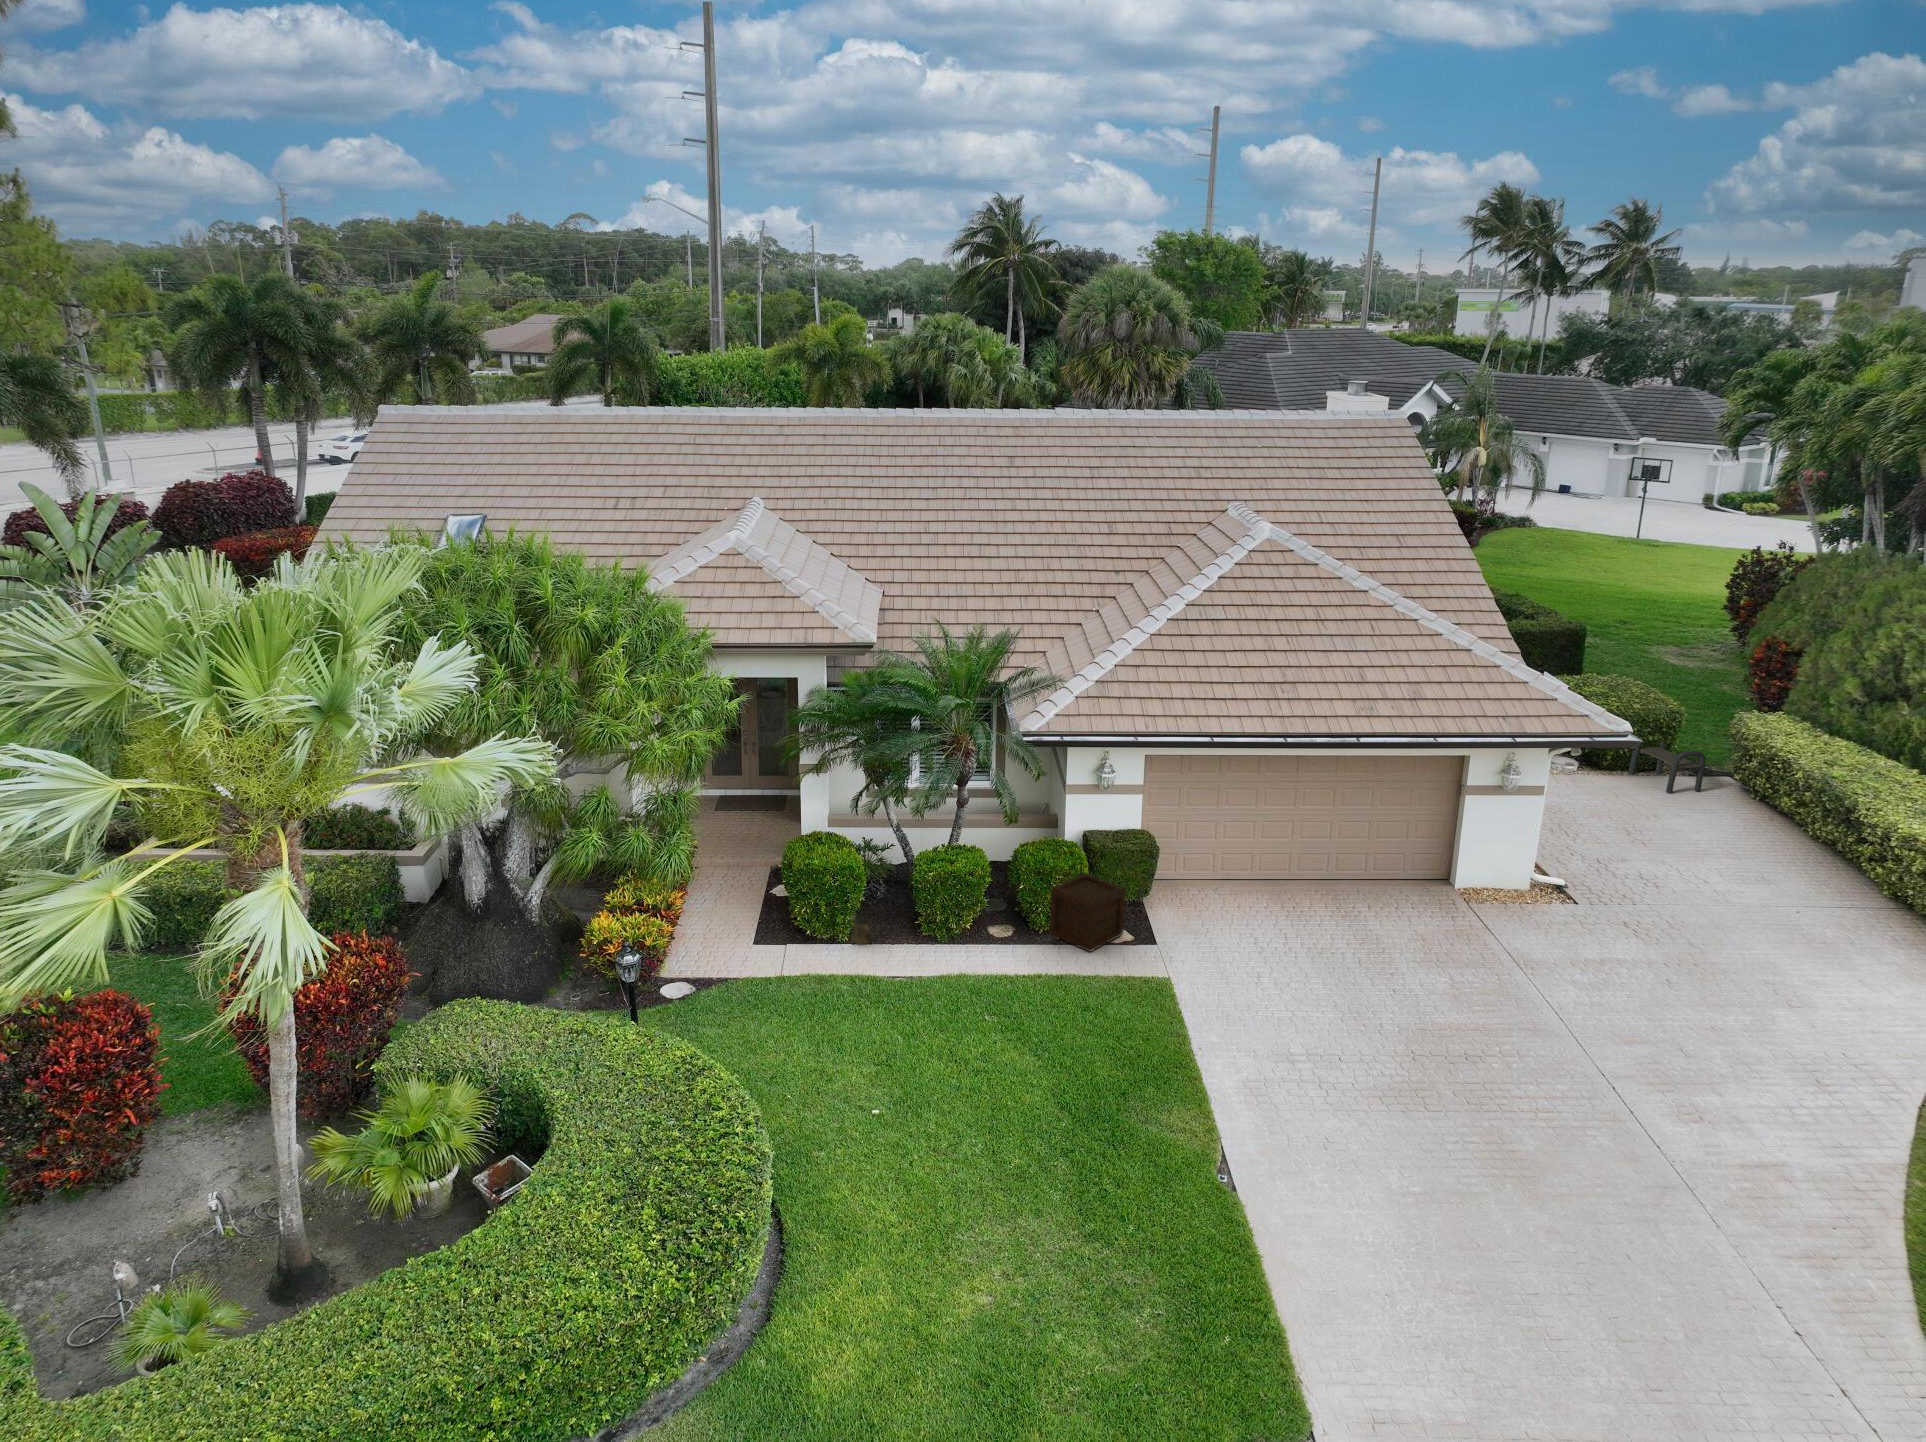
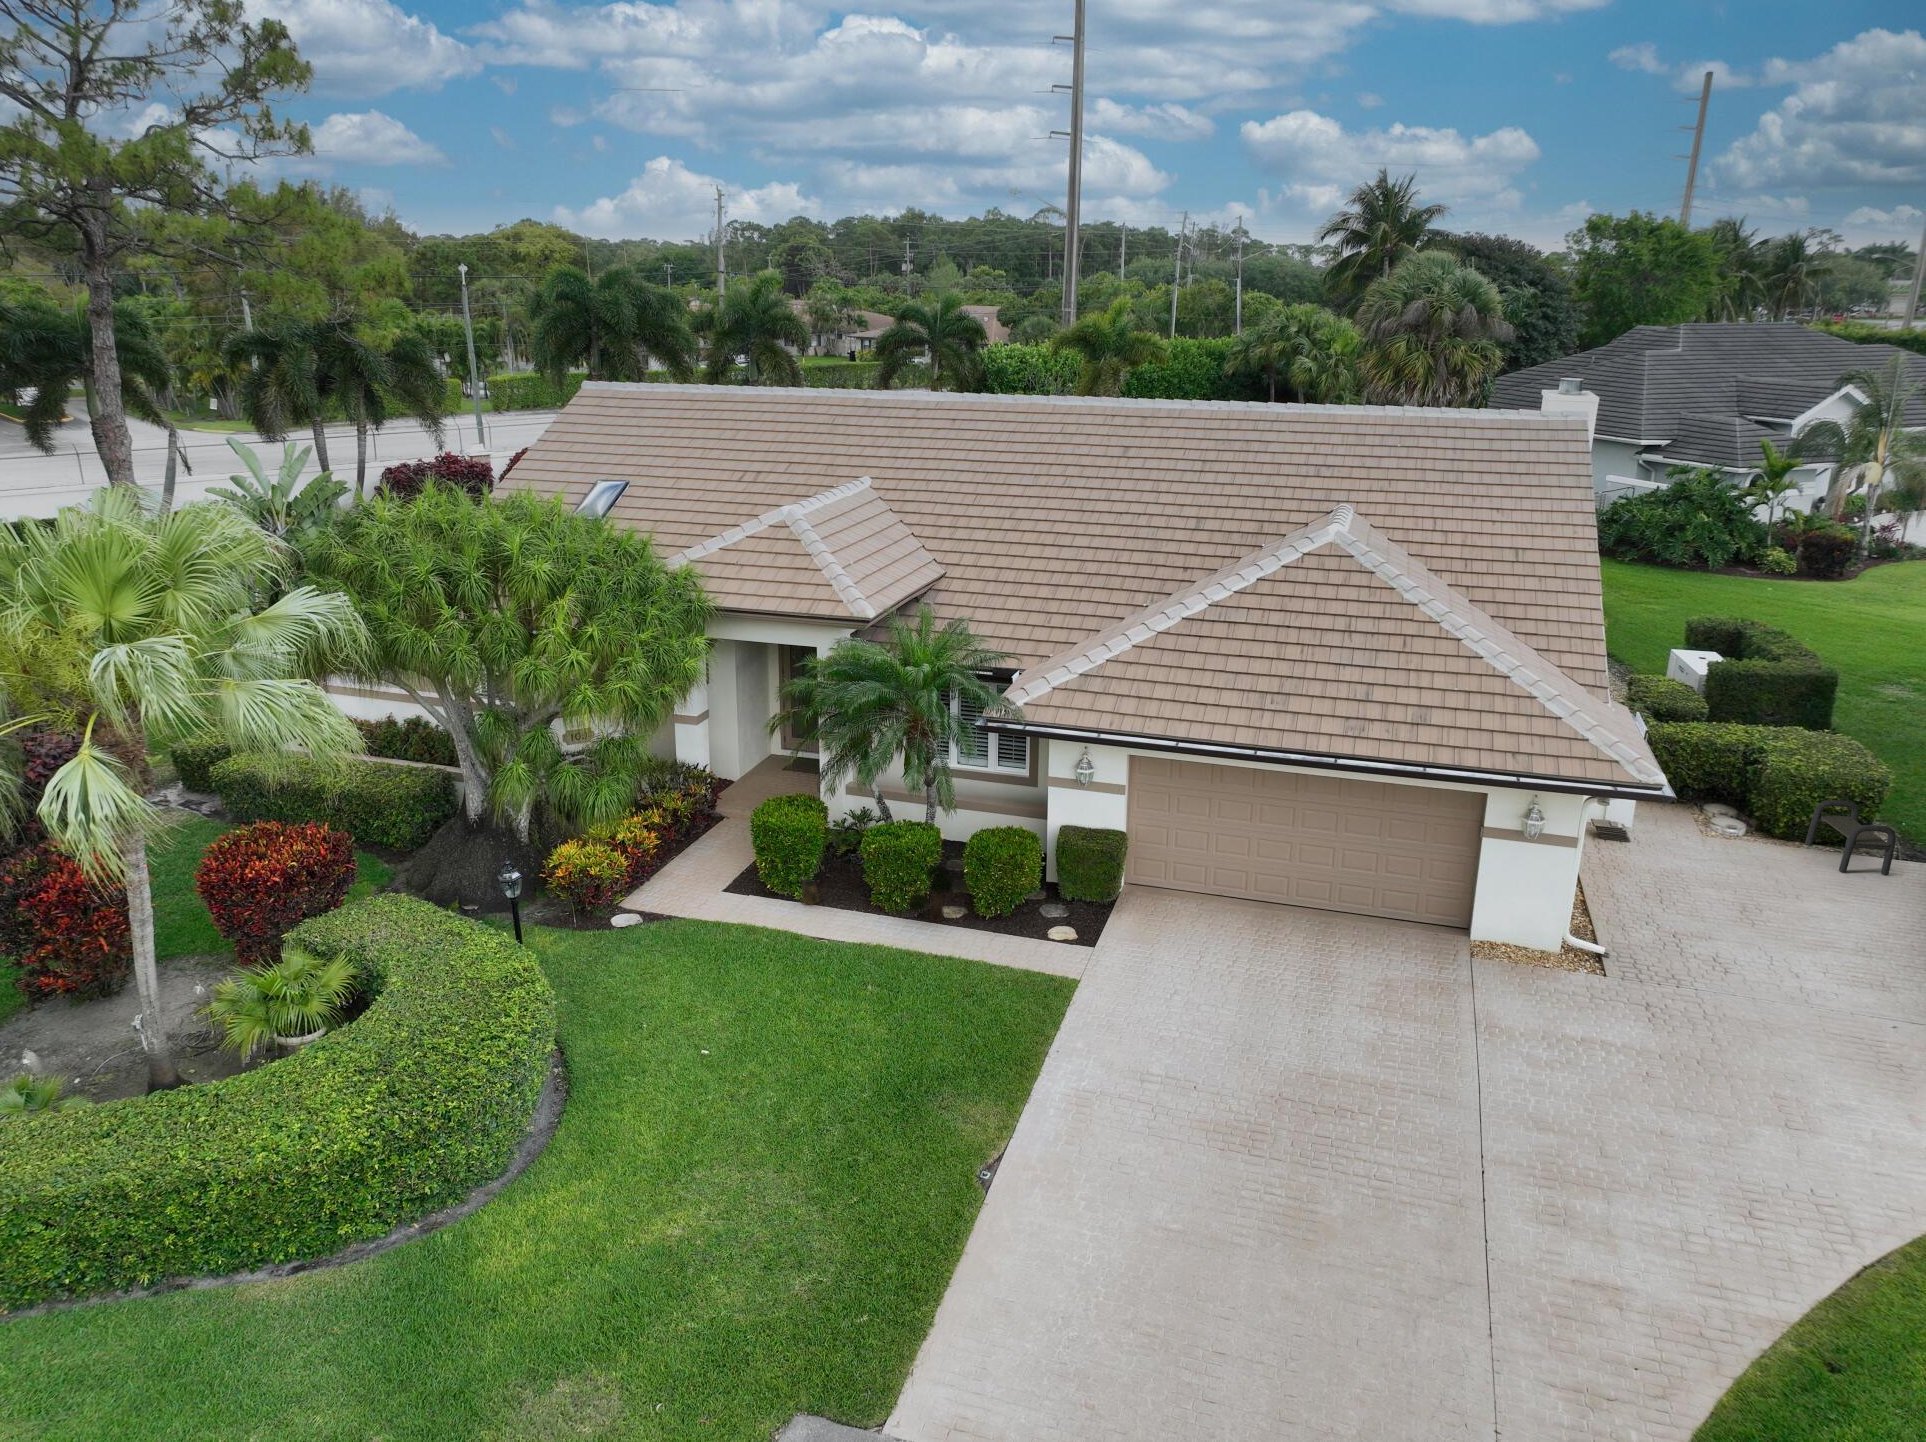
wooden crate: present [1049,873,1126,952] -> none [989,866,1063,944]
potted plant: none [966,884,1017,942] -> present [907,865,953,922]

